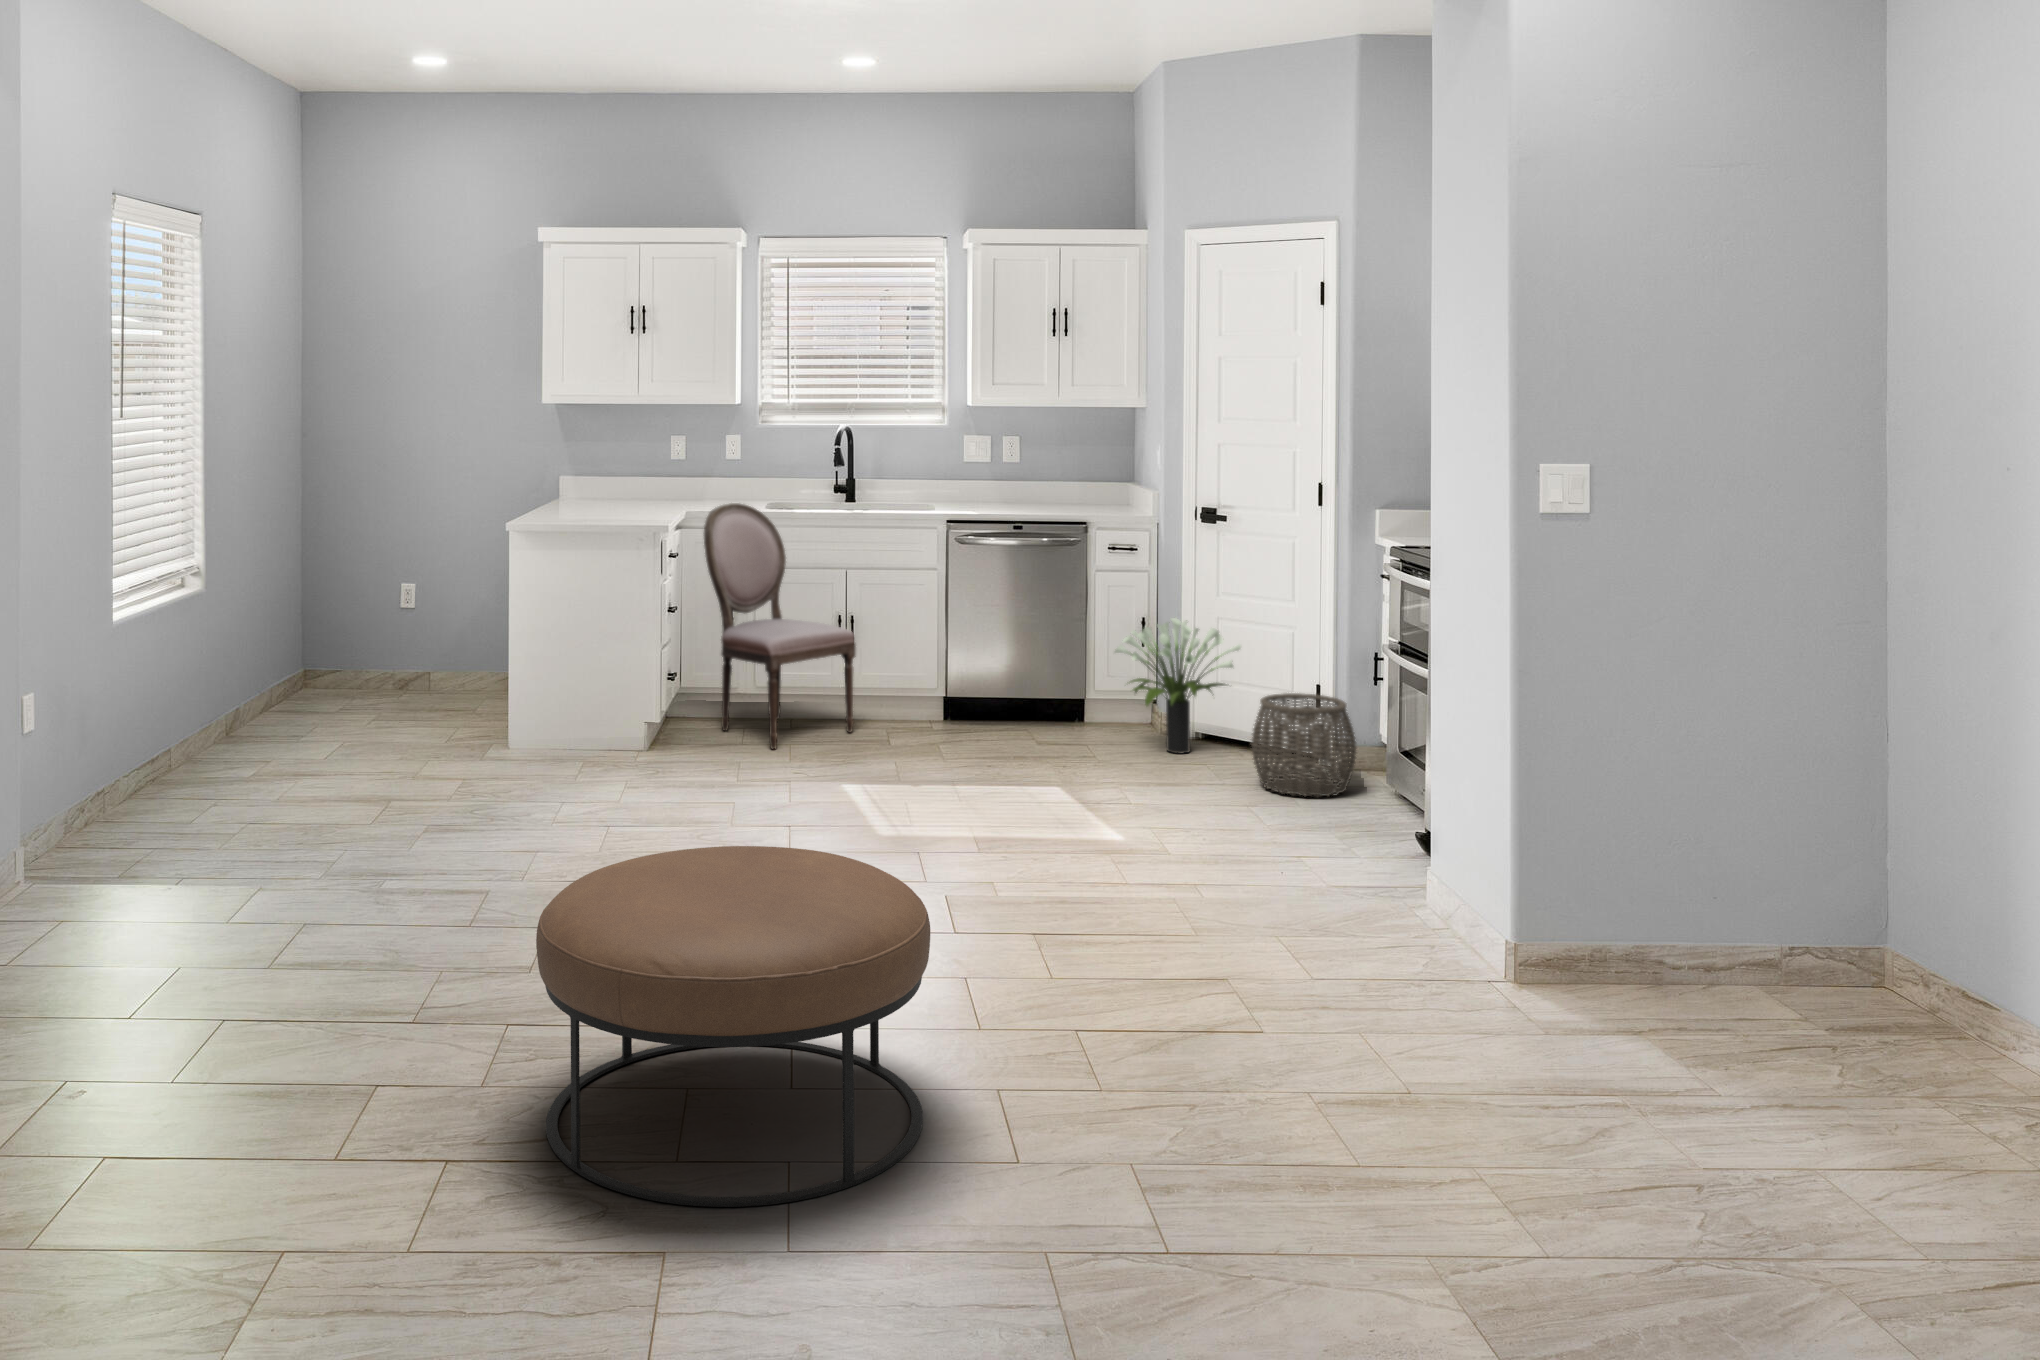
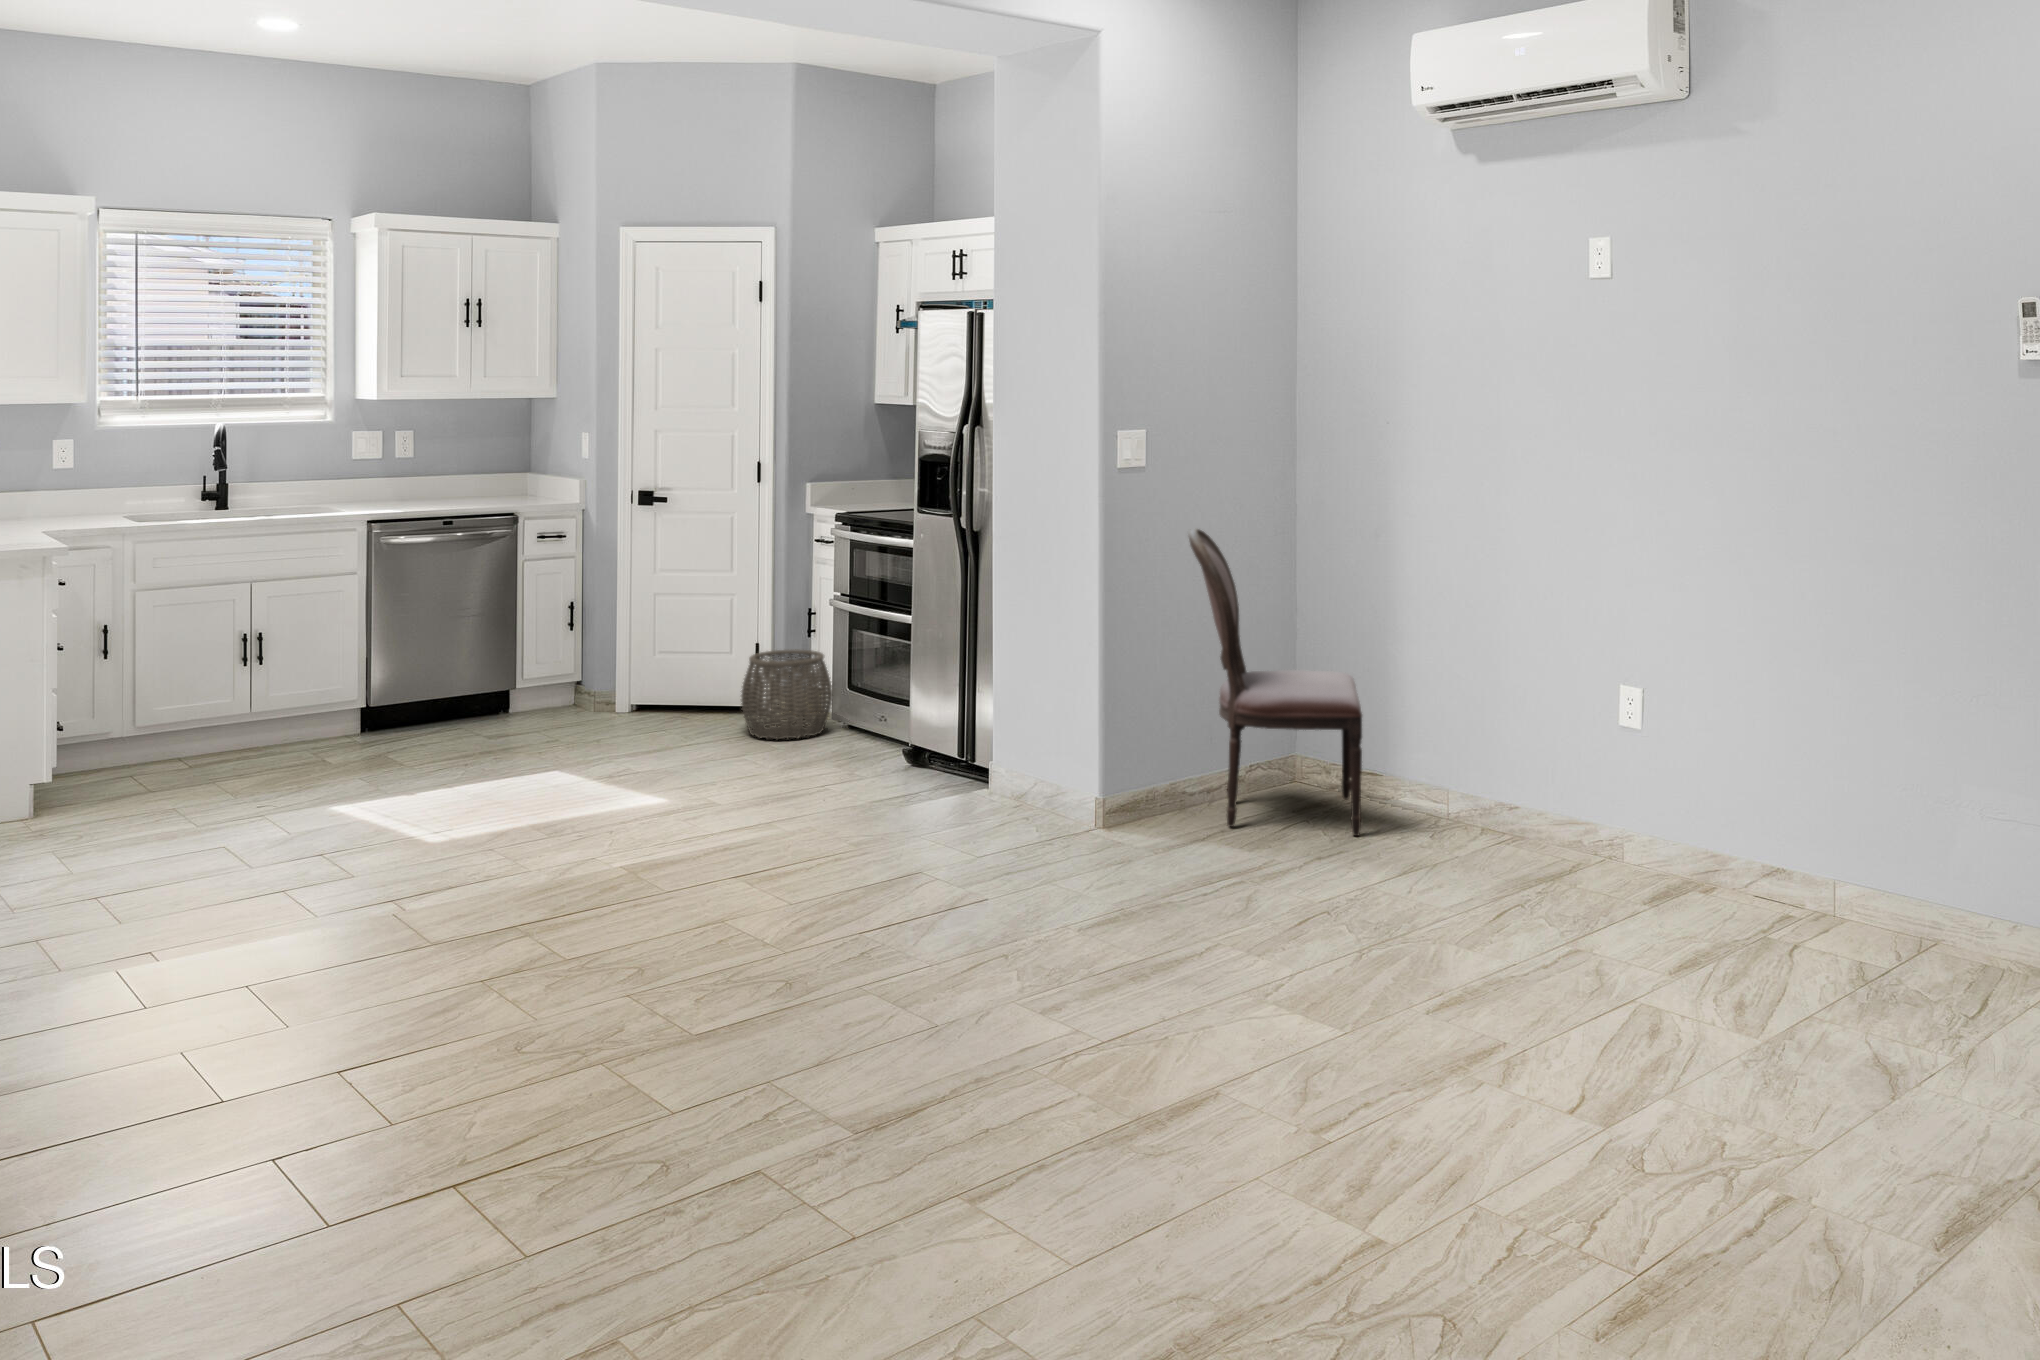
dining chair: present [704,503,856,749] -> present [1188,529,1362,836]
potted plant: present [1115,618,1241,754] -> none [580,597,701,725]
ottoman: present [536,846,930,1207] -> none [476,815,877,1166]

